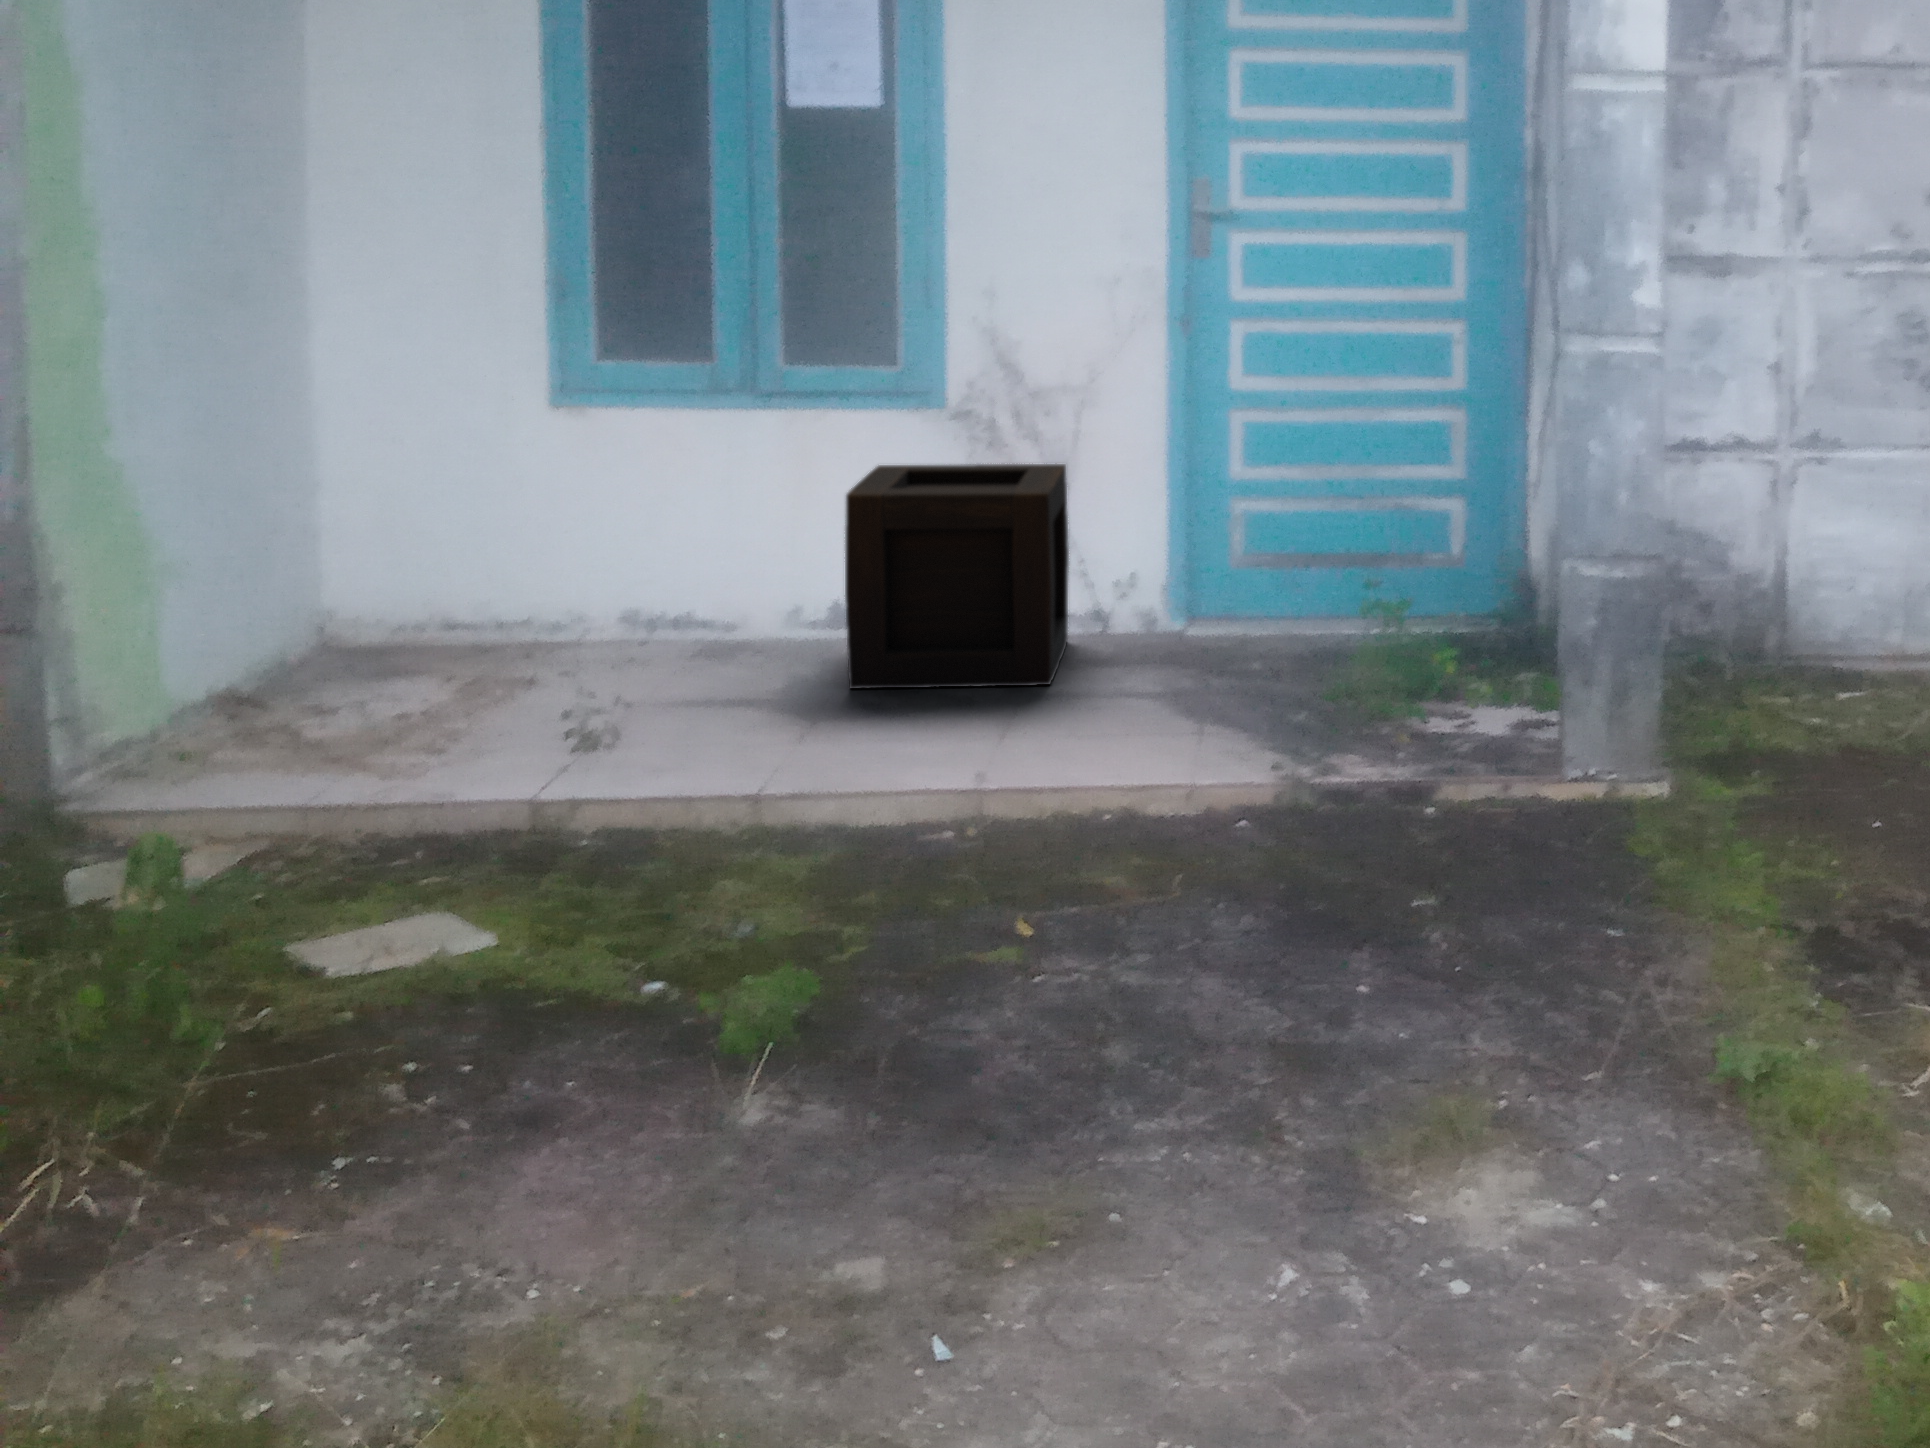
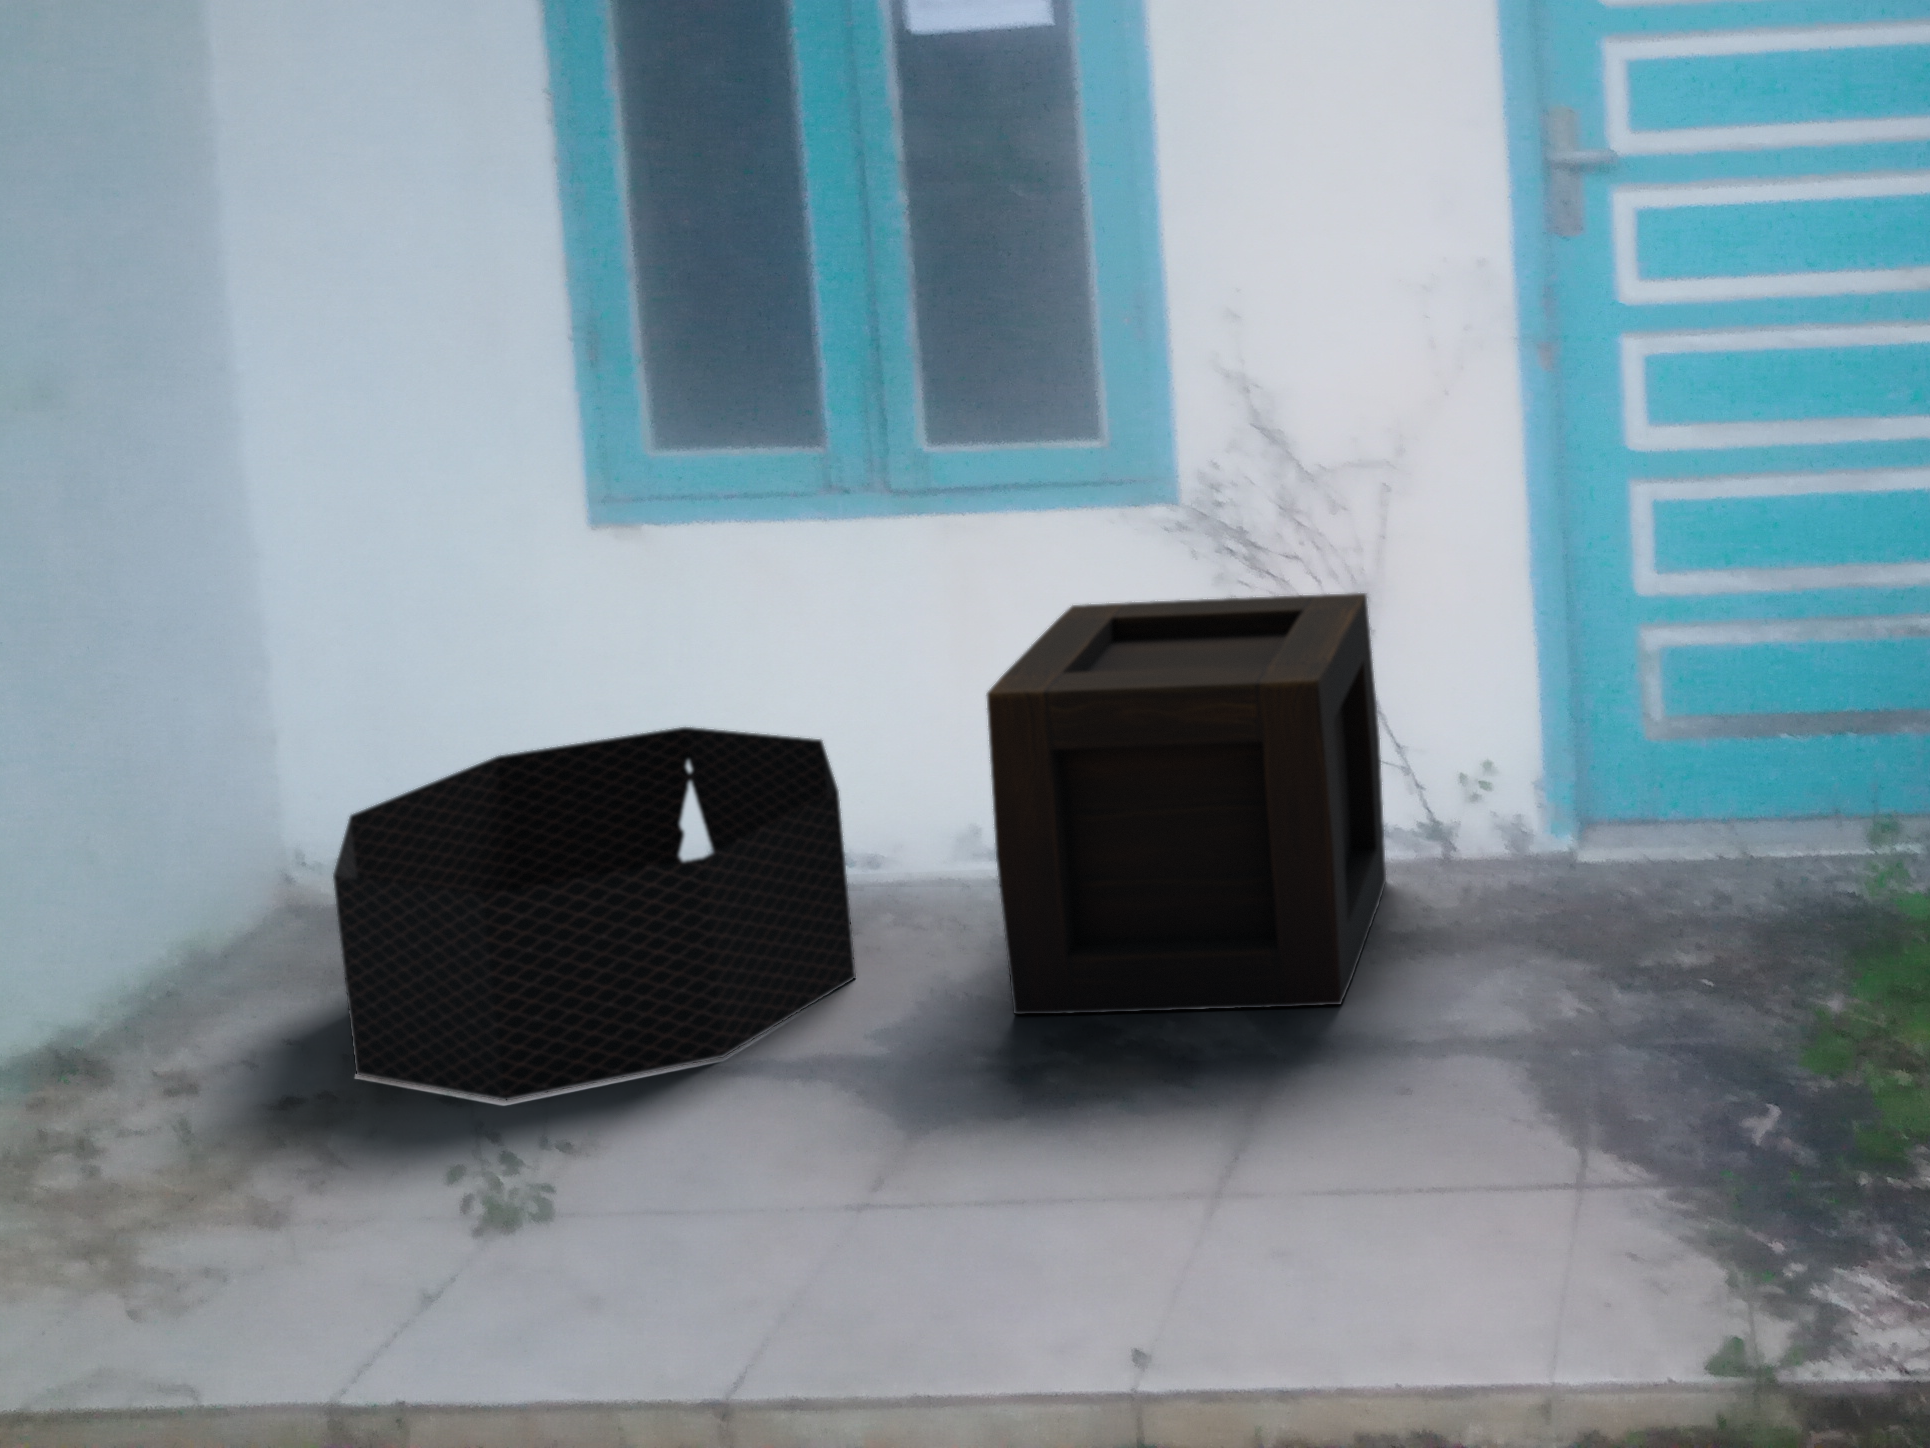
basket: none [414,536,740,718] -> present [333,727,856,1100]

